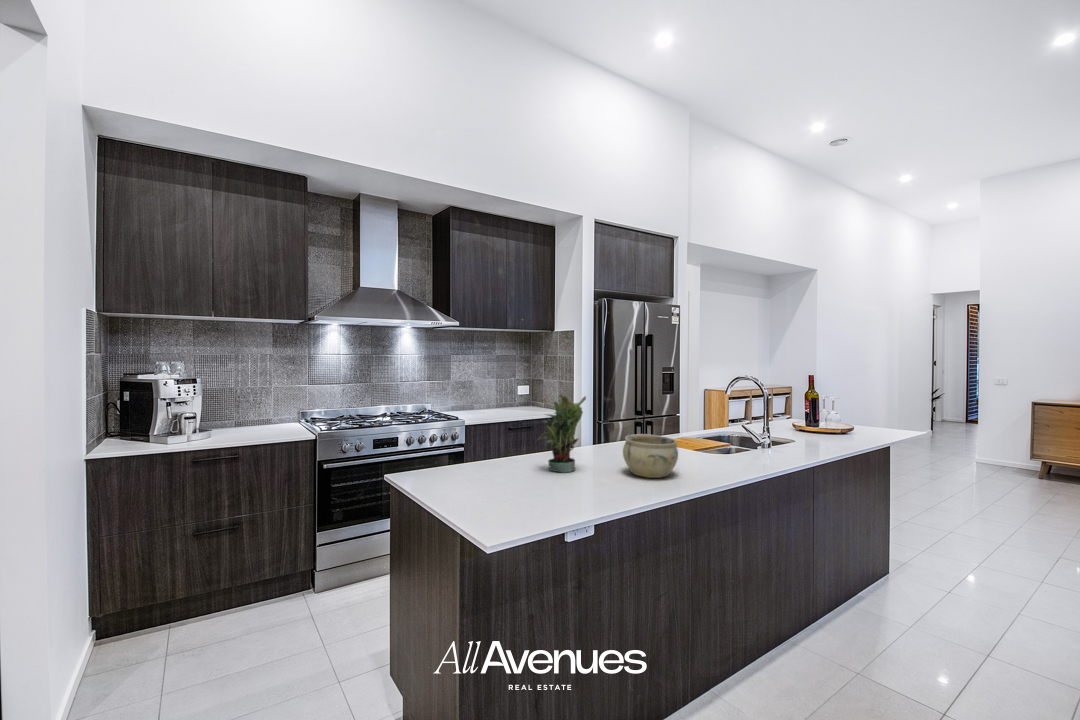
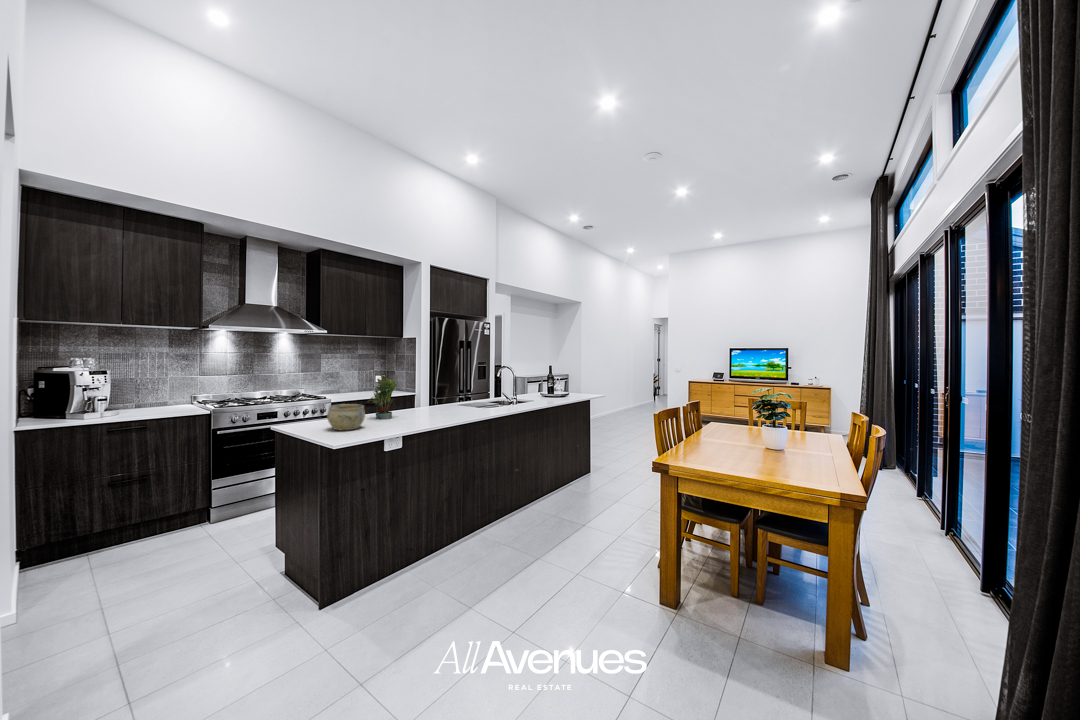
ceramic bowl: present [623,434,678,478] -> present [327,404,365,430]

